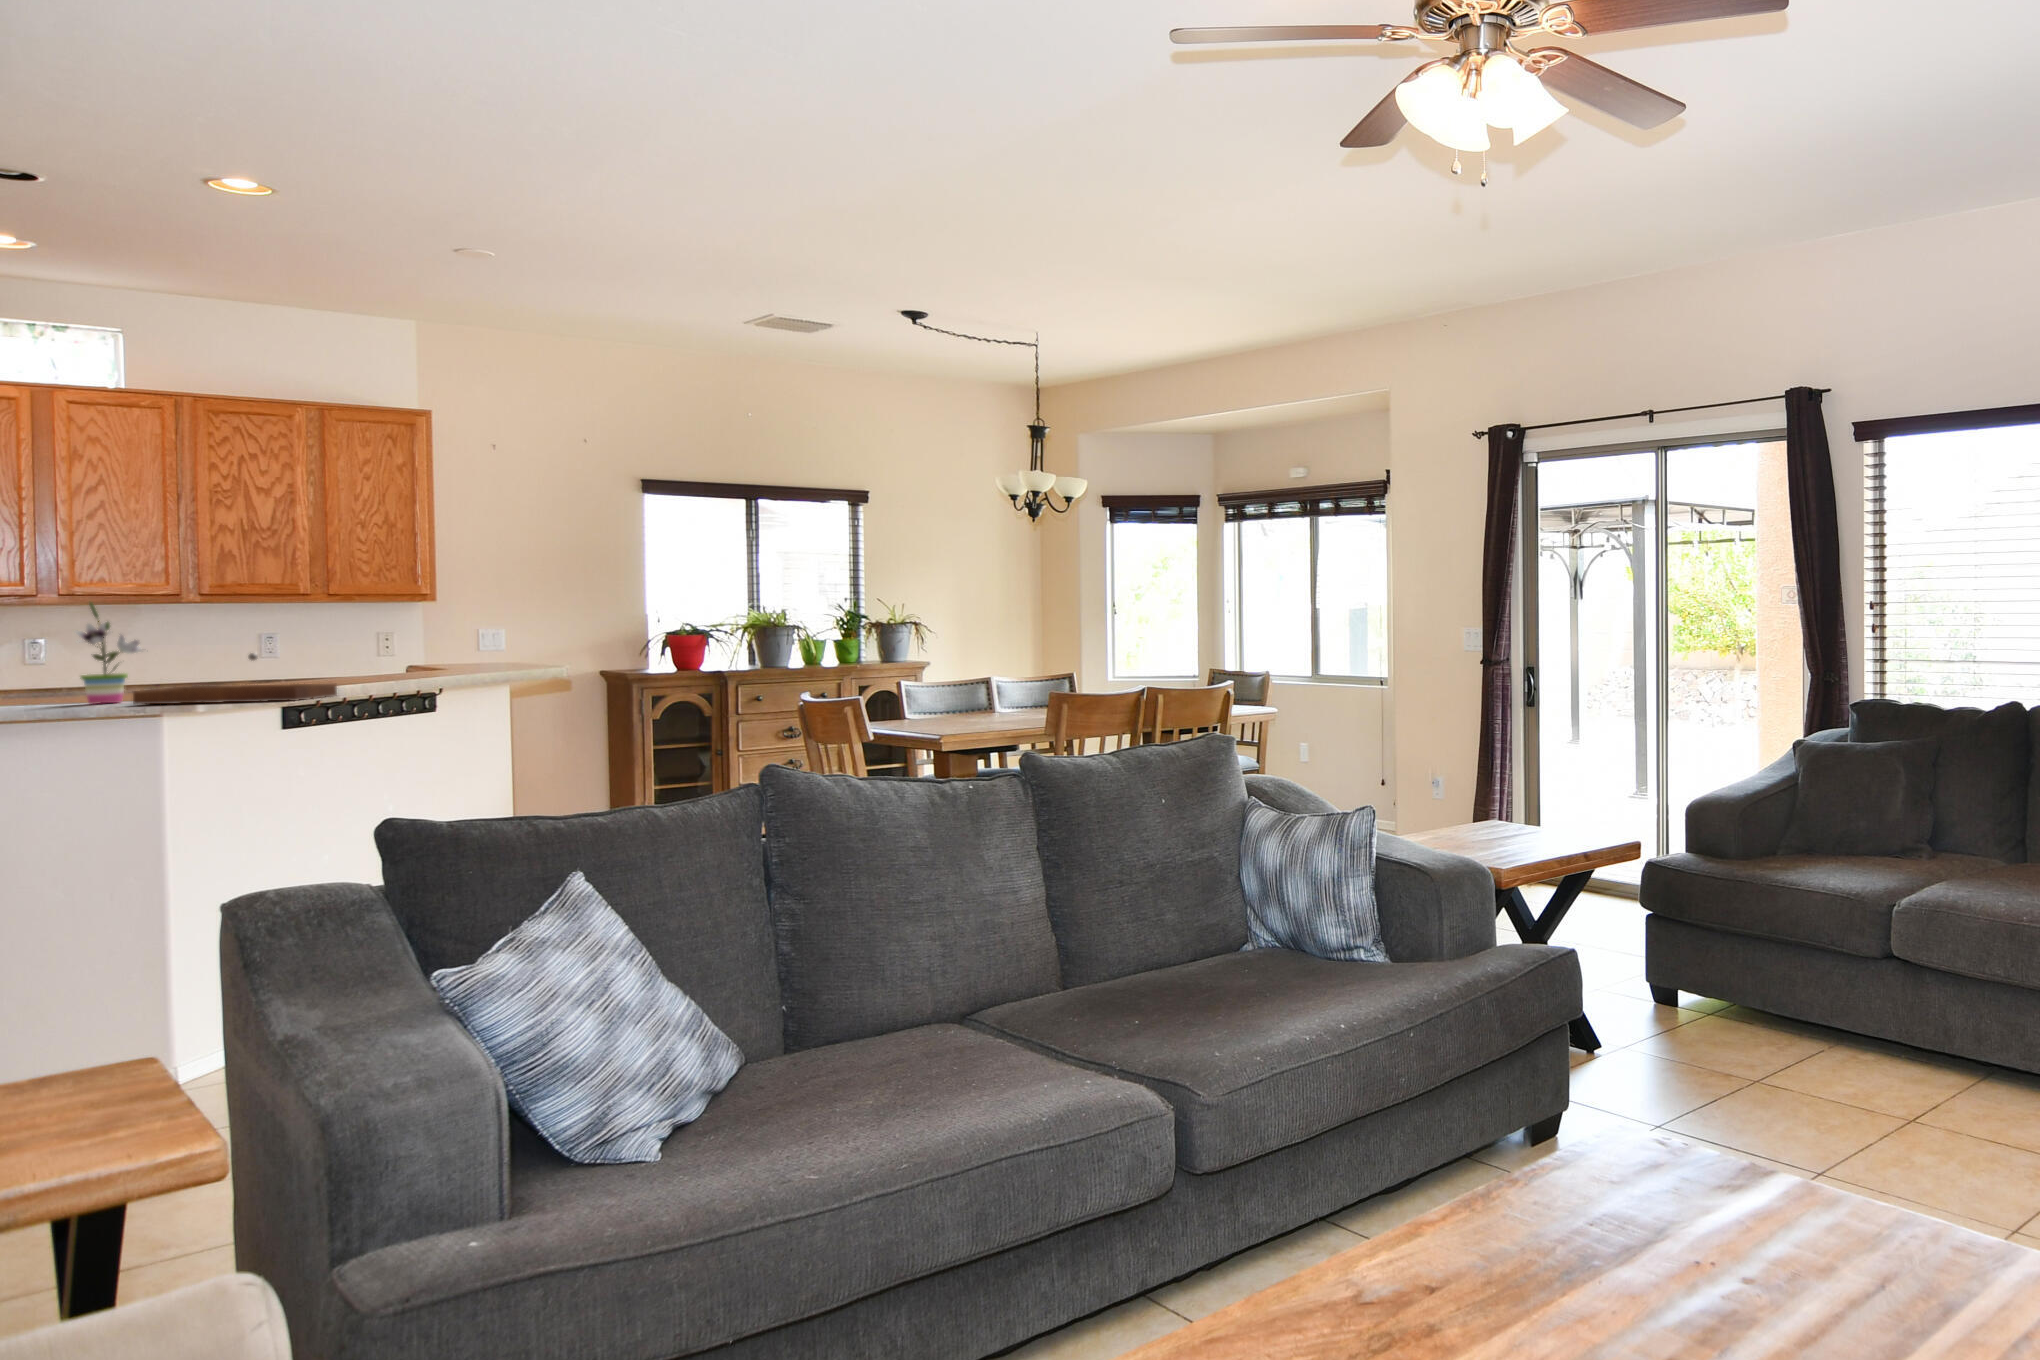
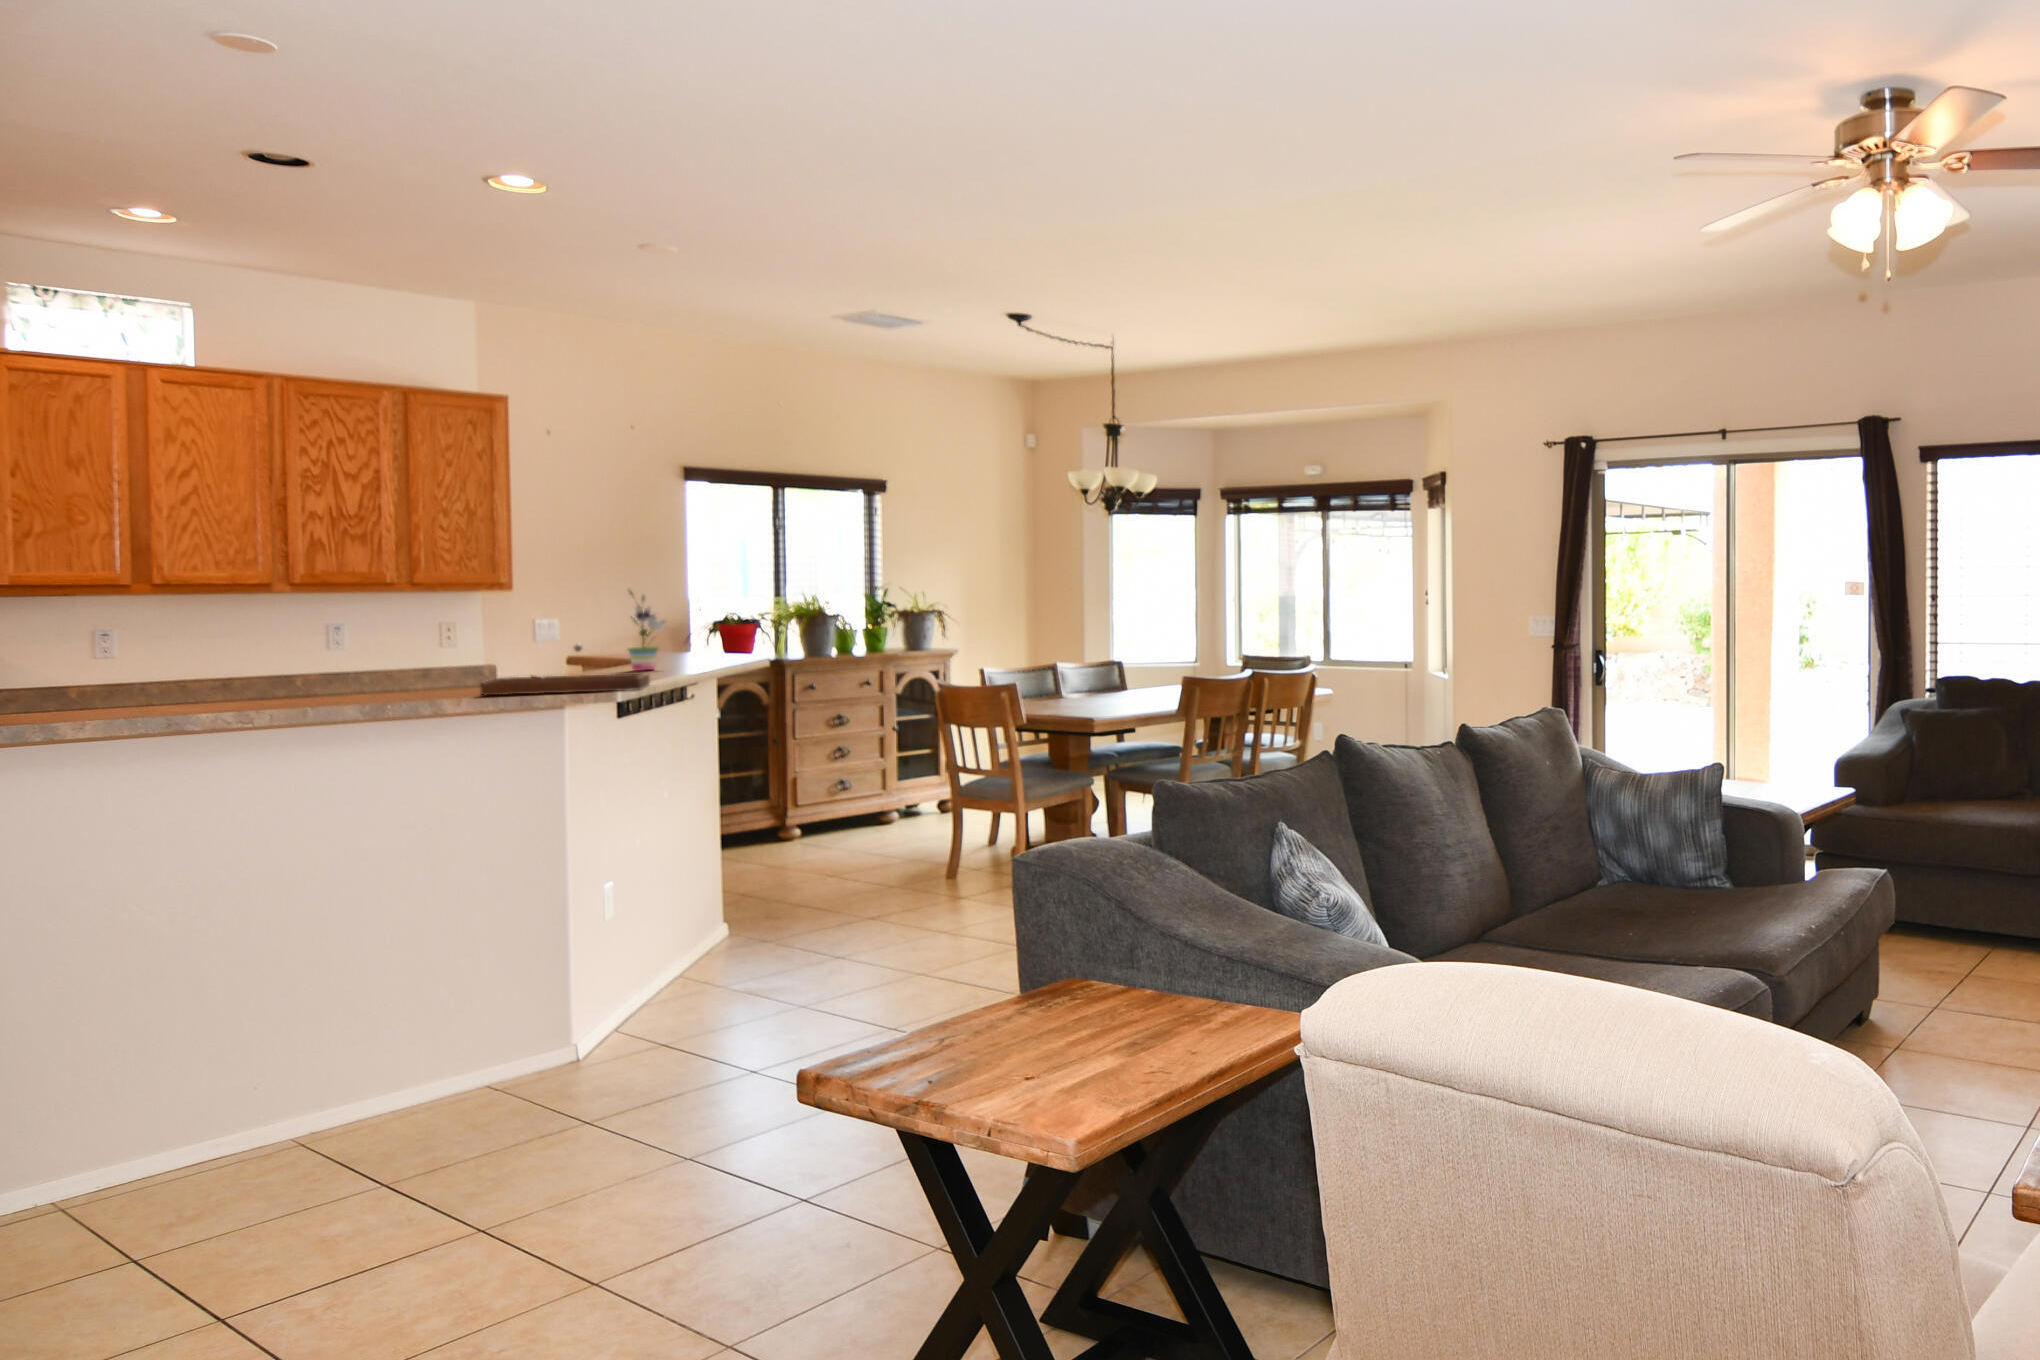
potted plant: present [76,603,141,704] -> present [628,591,666,671]

